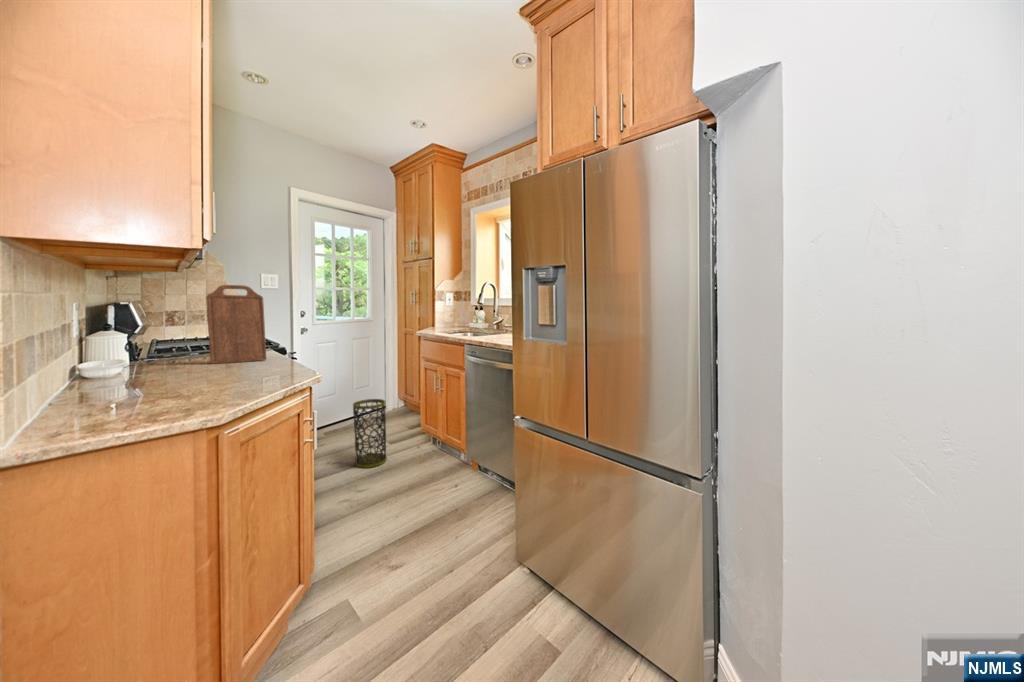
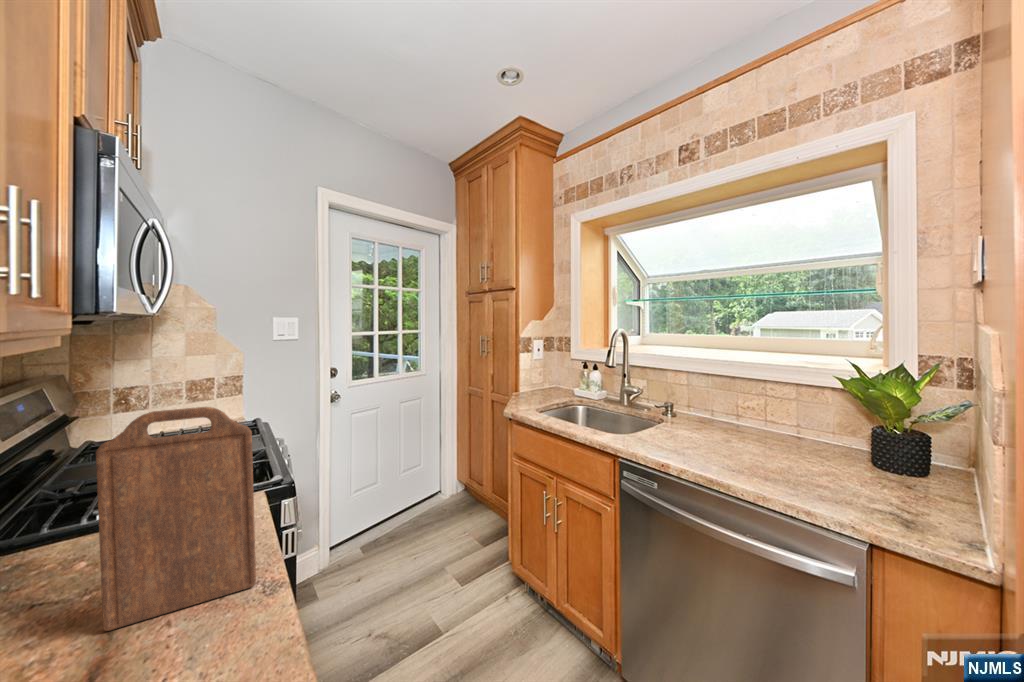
trash can: present [353,399,387,468] -> none [413,527,466,664]

